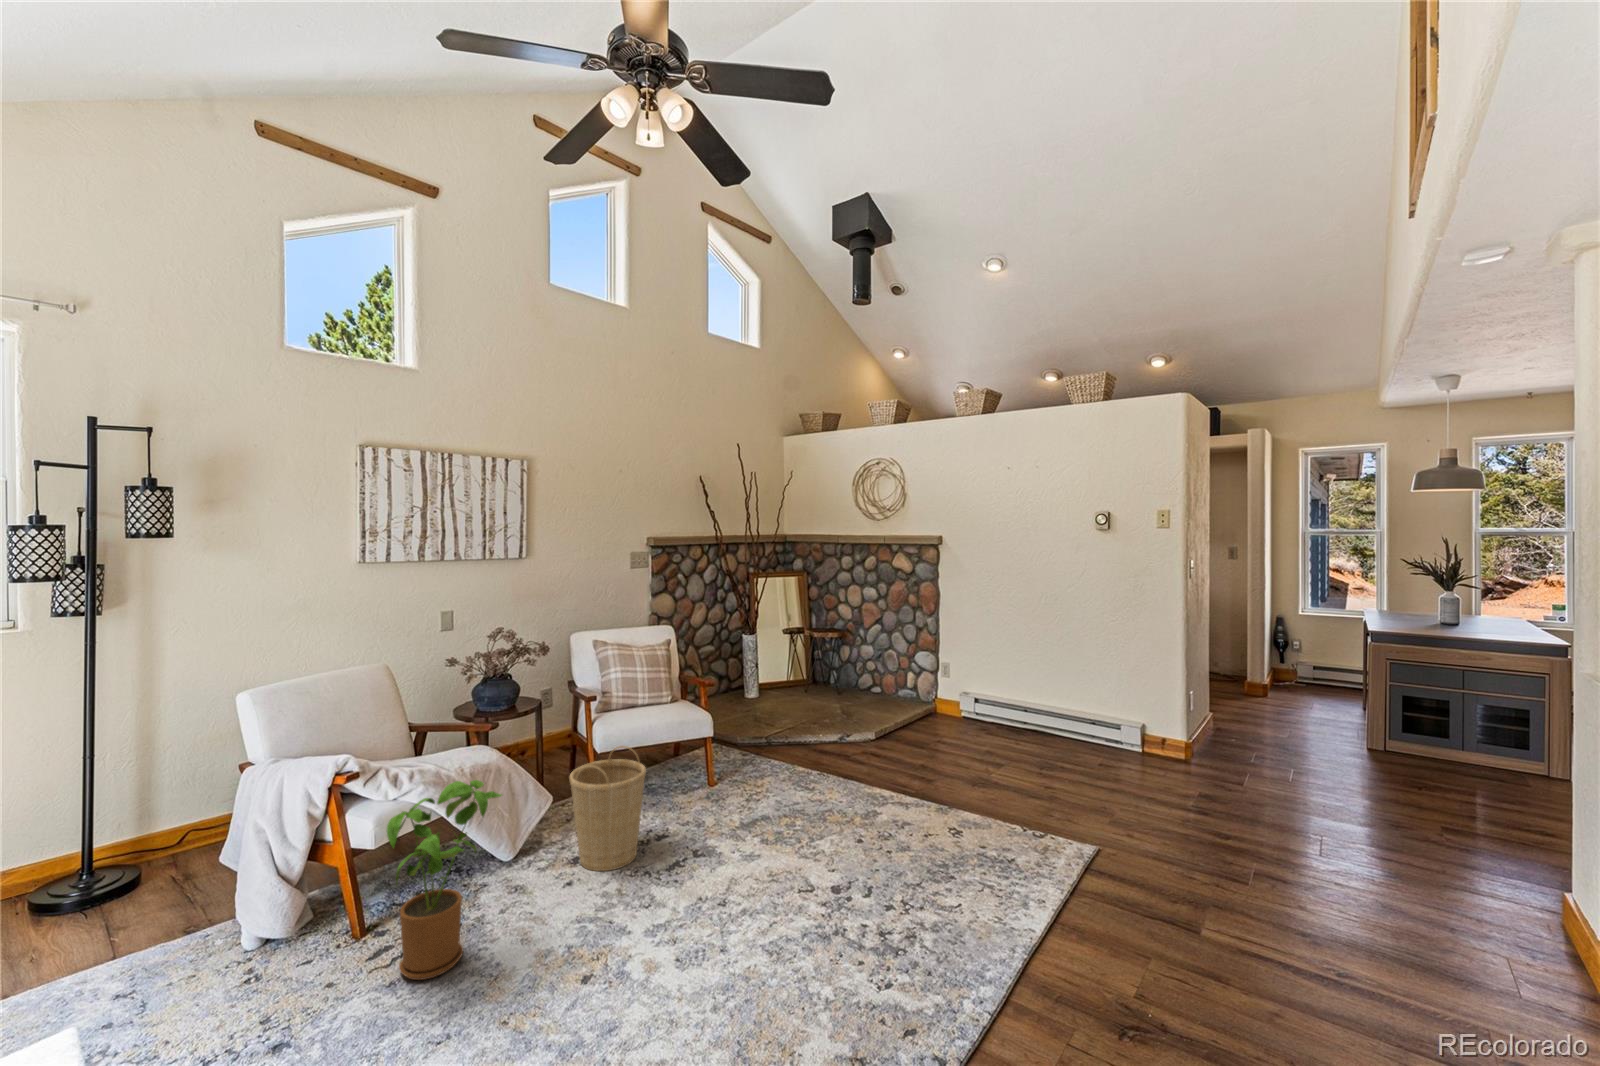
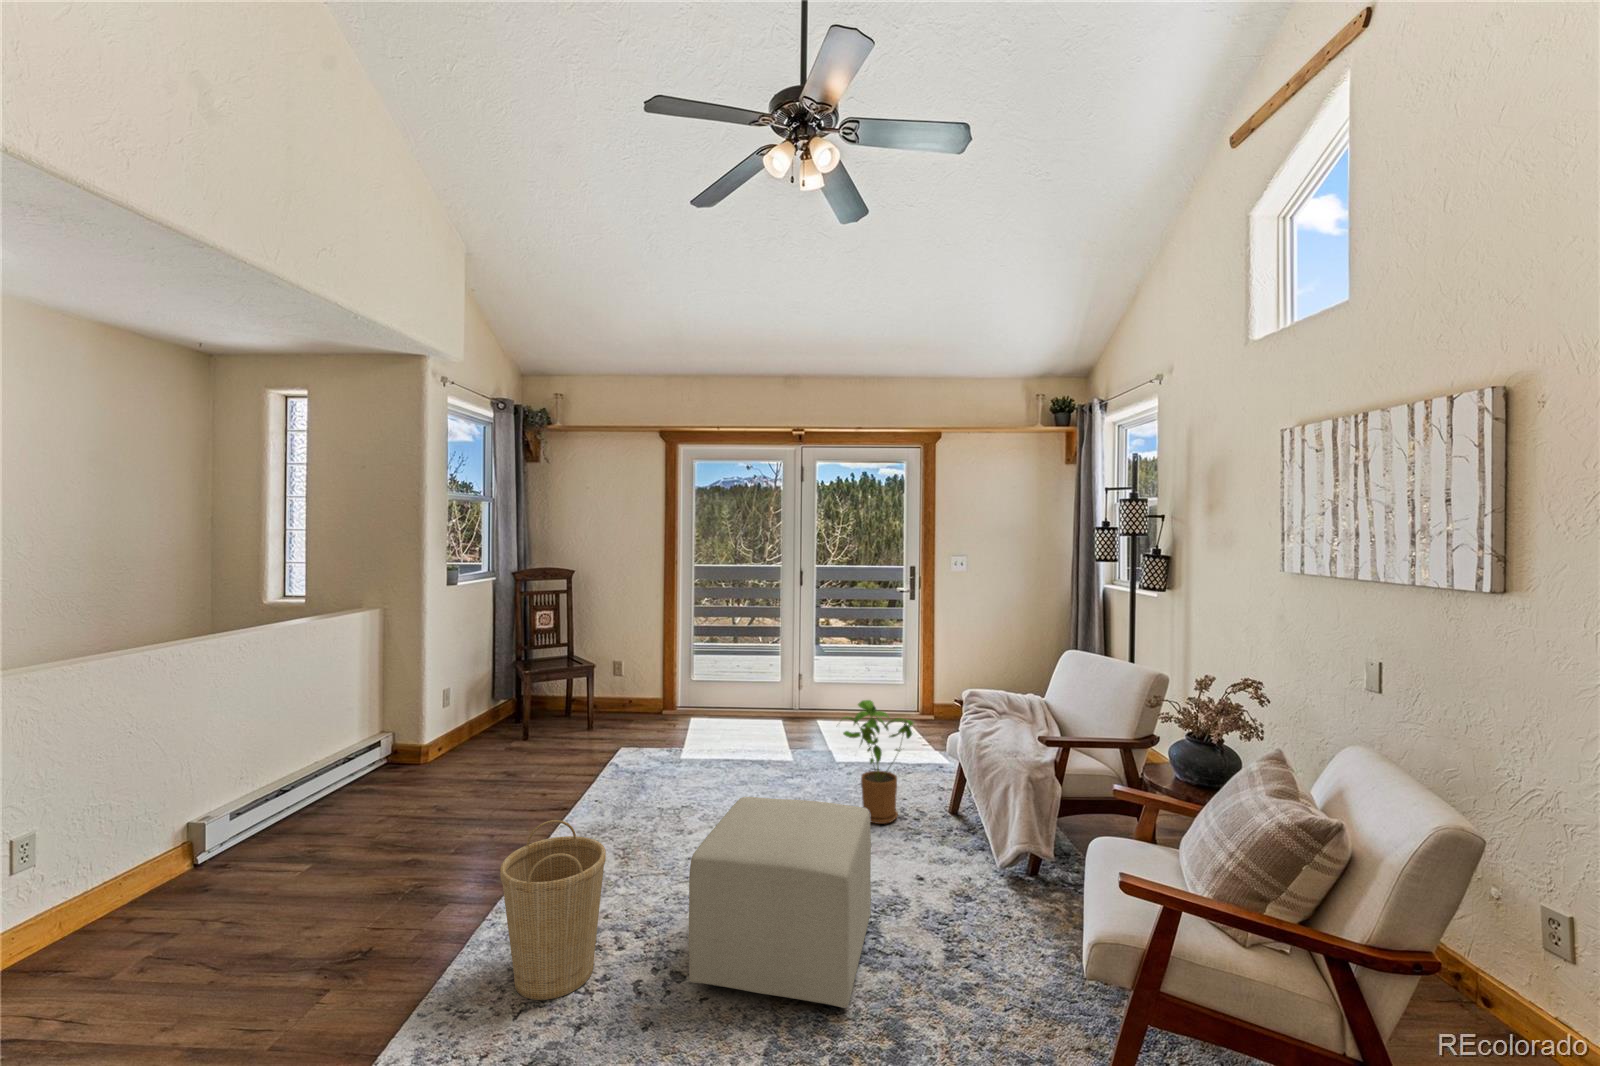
basket: present [569,746,646,871] -> present [500,820,606,1000]
ottoman: none [670,746,837,914] -> present [688,797,871,1008]

